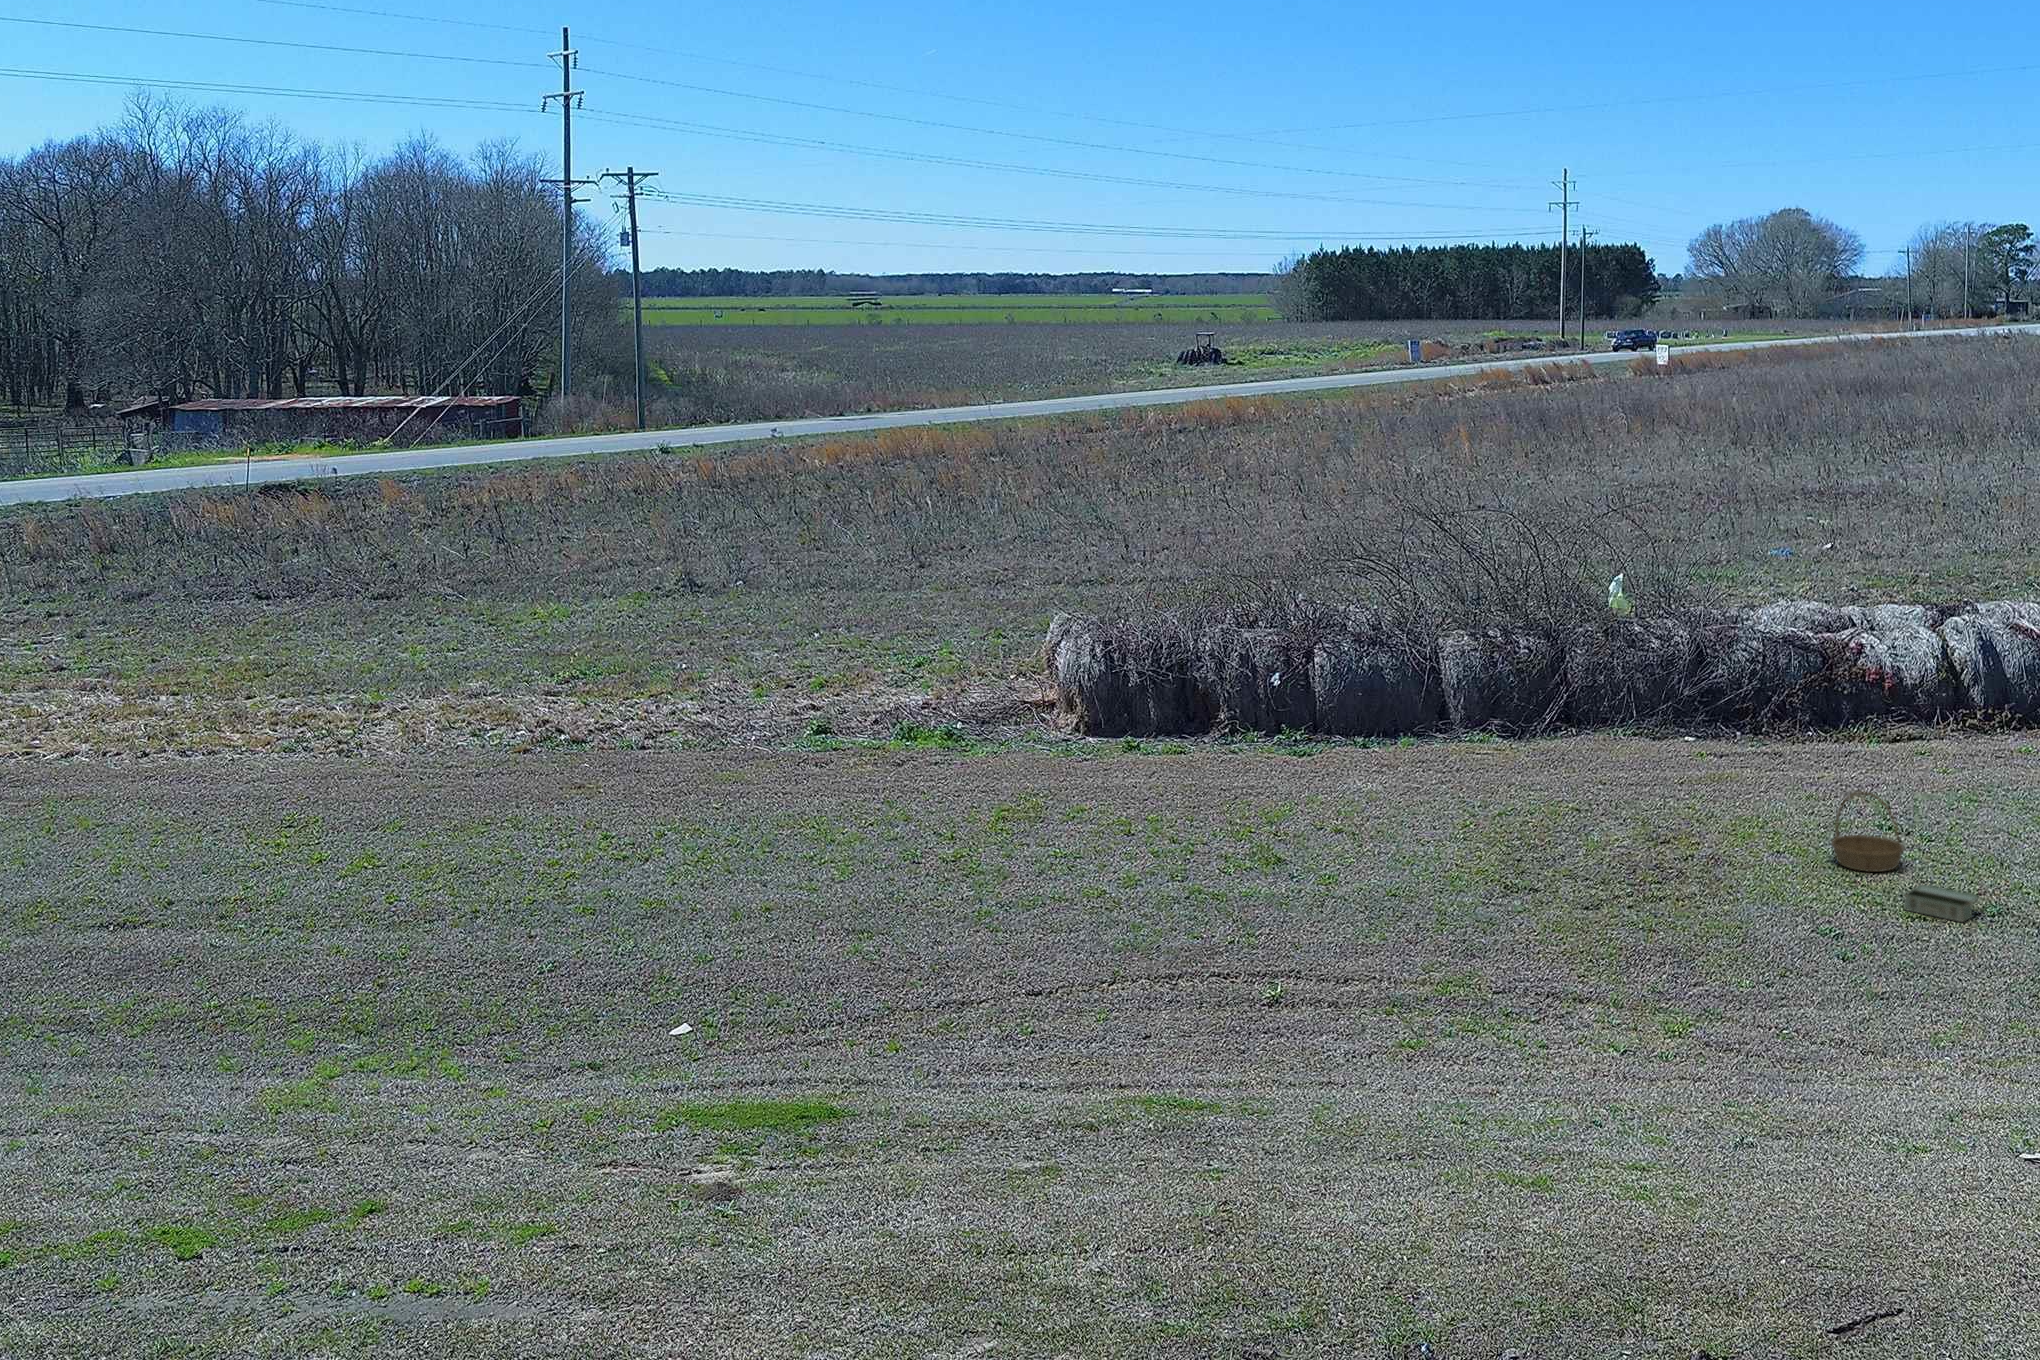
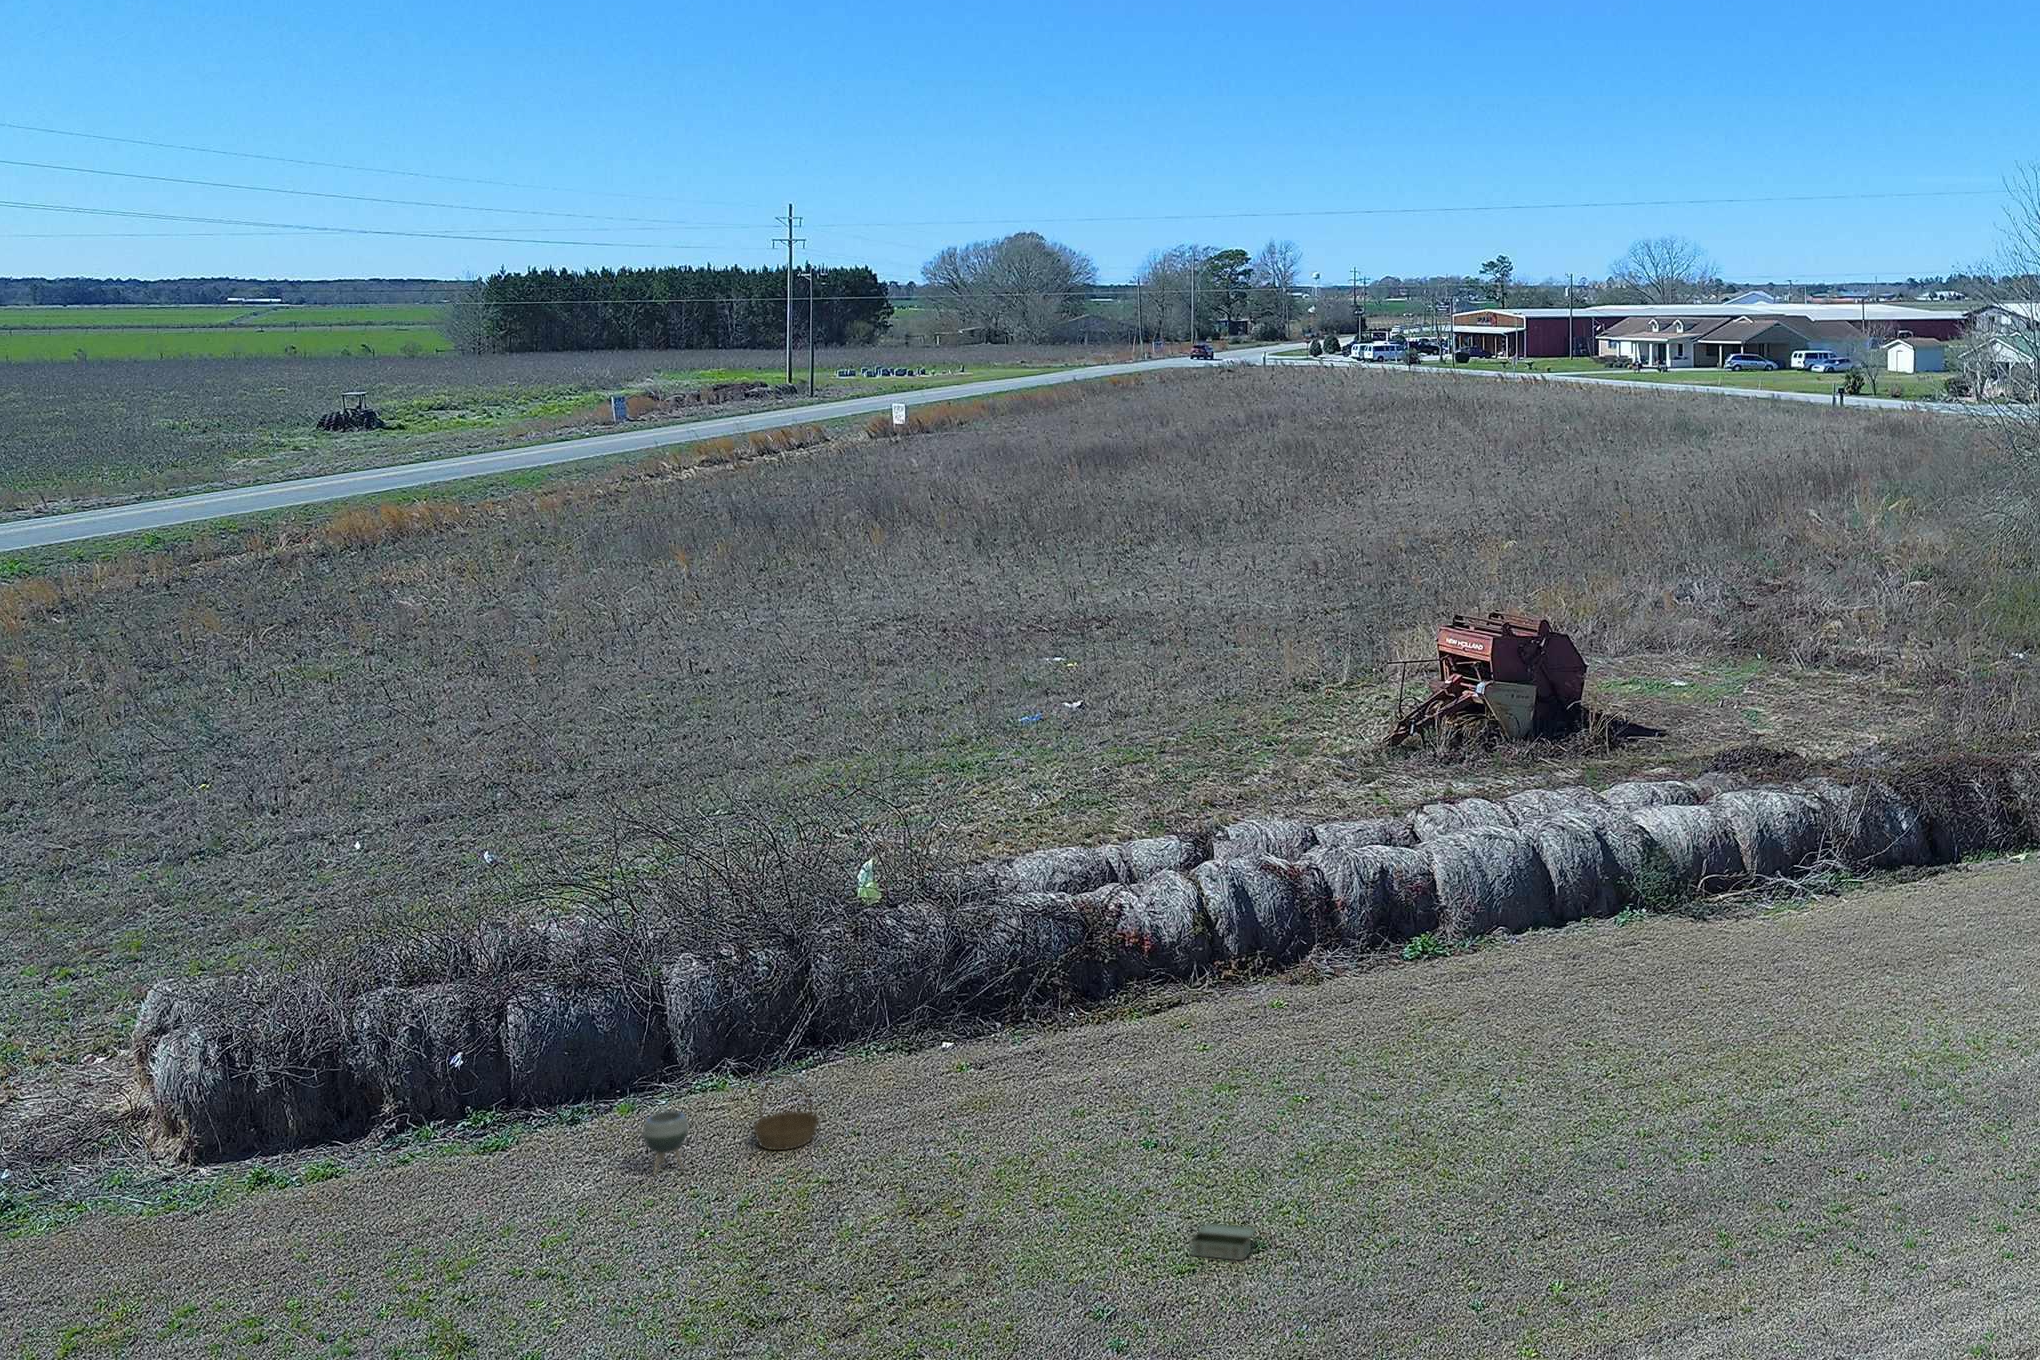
planter: none [1404,732,1442,785] -> present [643,1111,689,1175]
basket: present [1831,791,1904,872] -> present [753,1076,819,1150]

